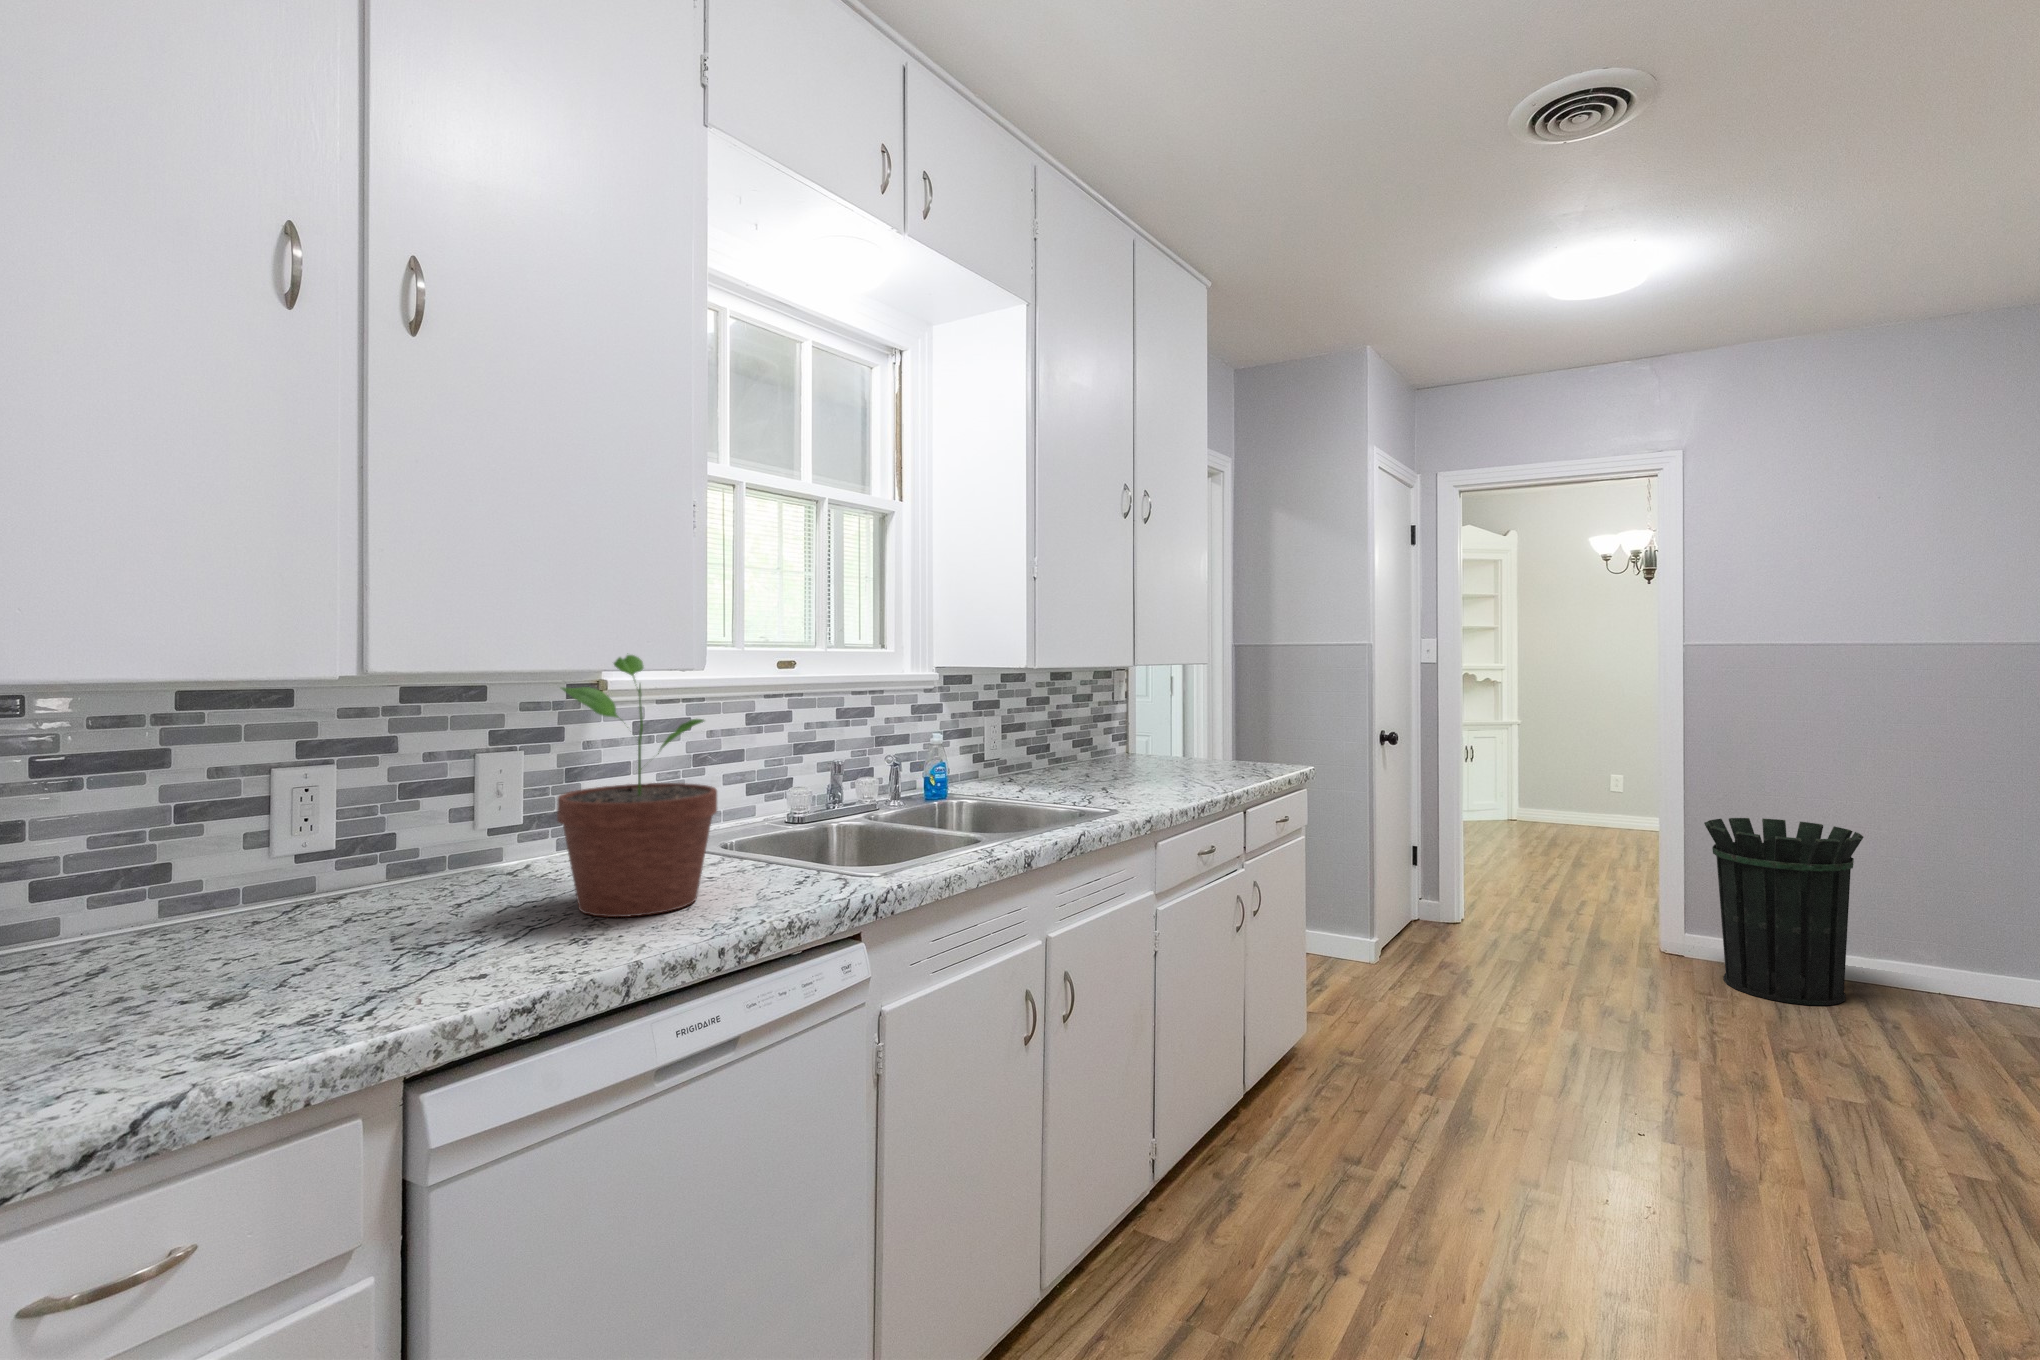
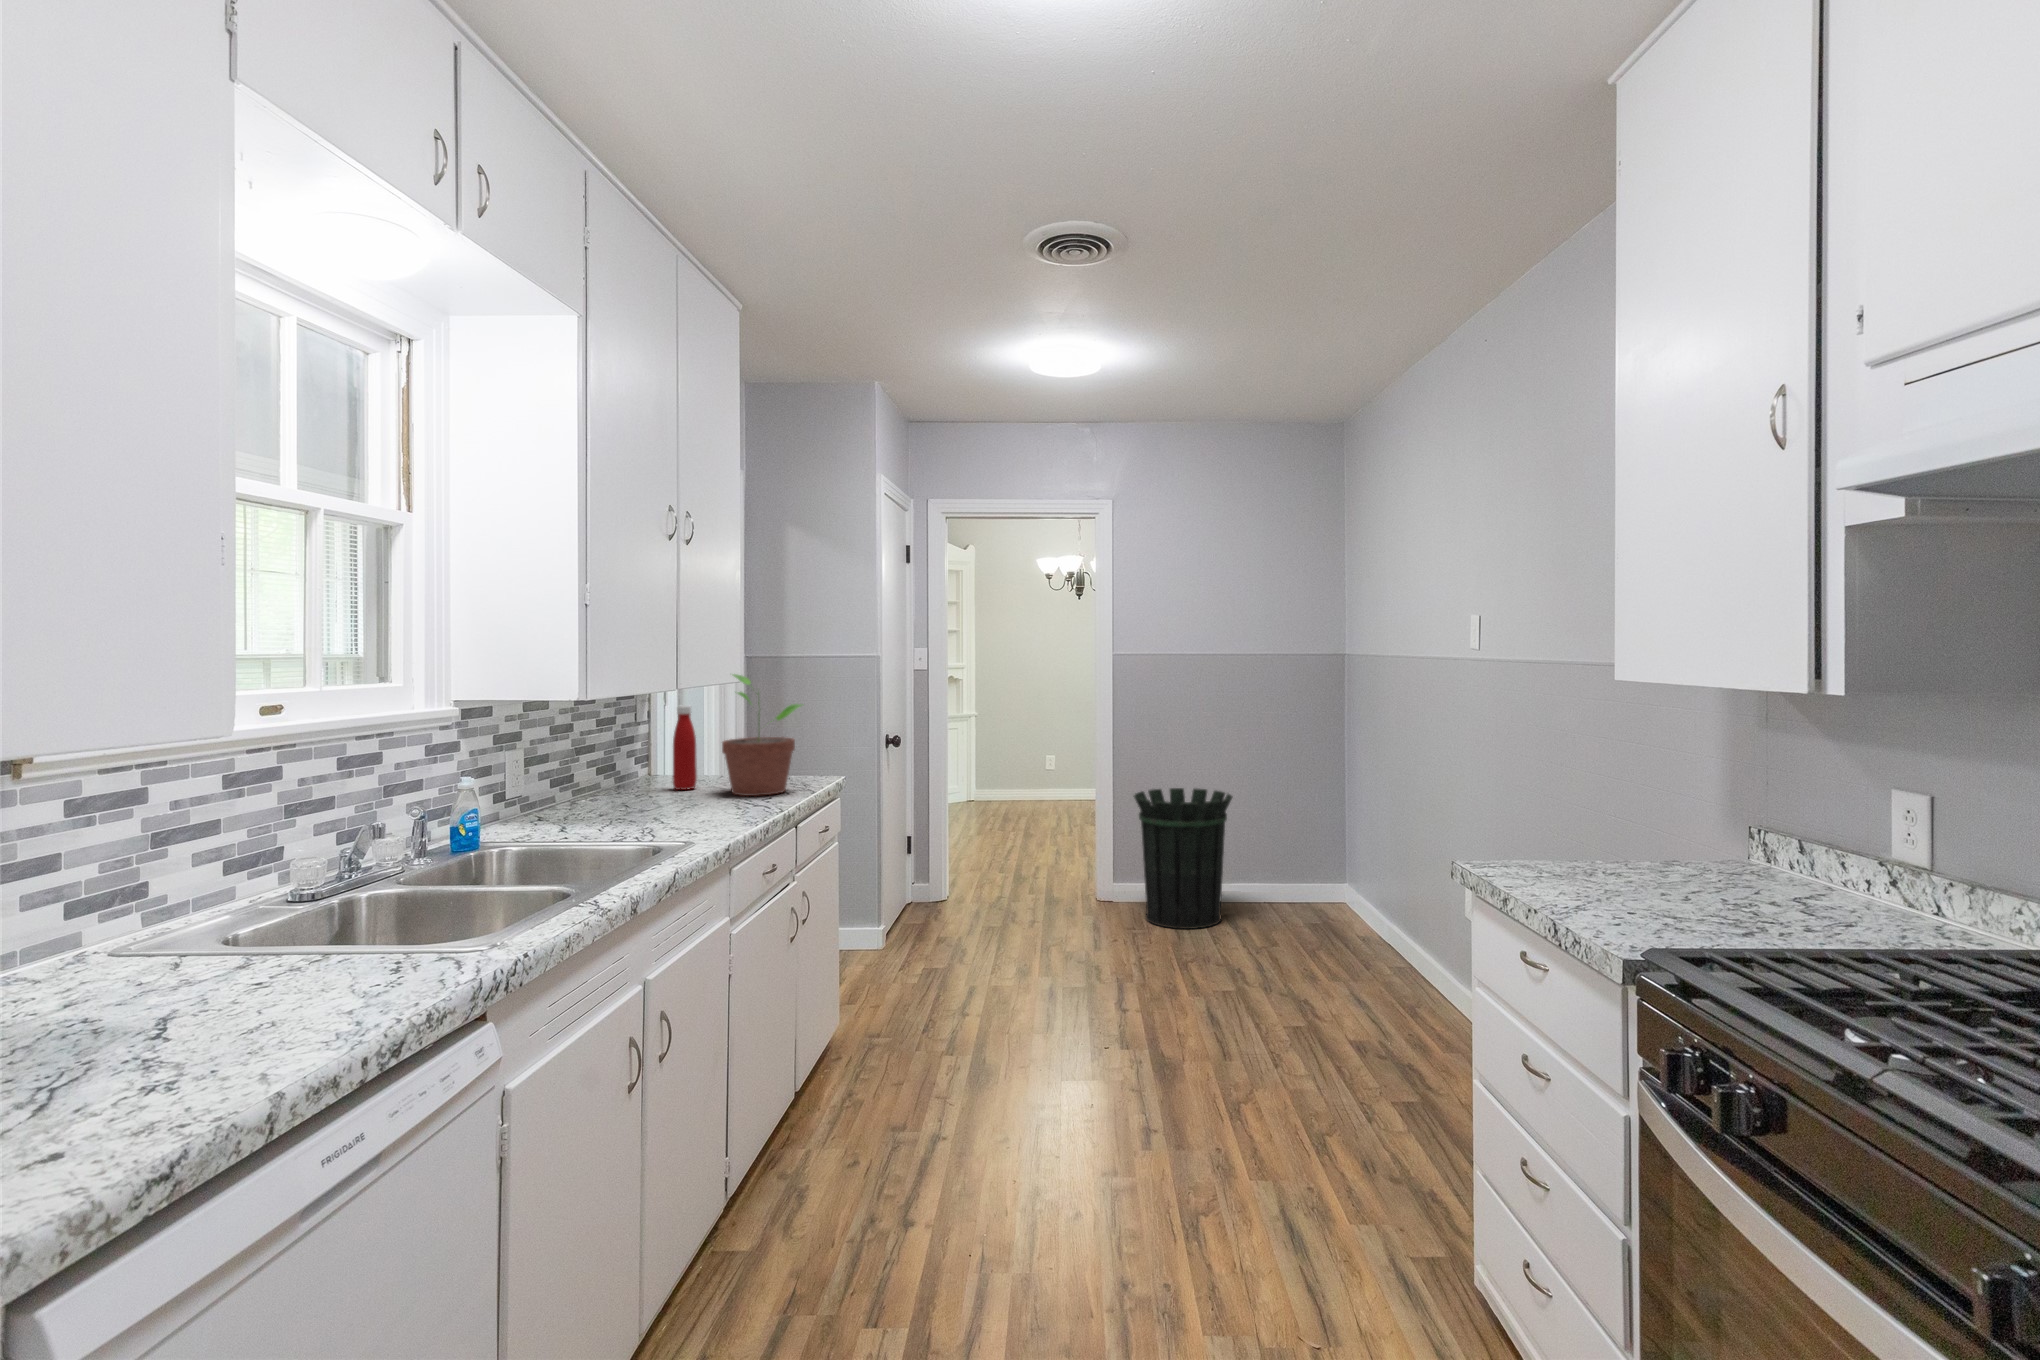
potted plant: present [557,655,717,917] -> present [722,674,801,796]
bottle: none [1139,684,1161,766] -> present [673,705,697,790]

